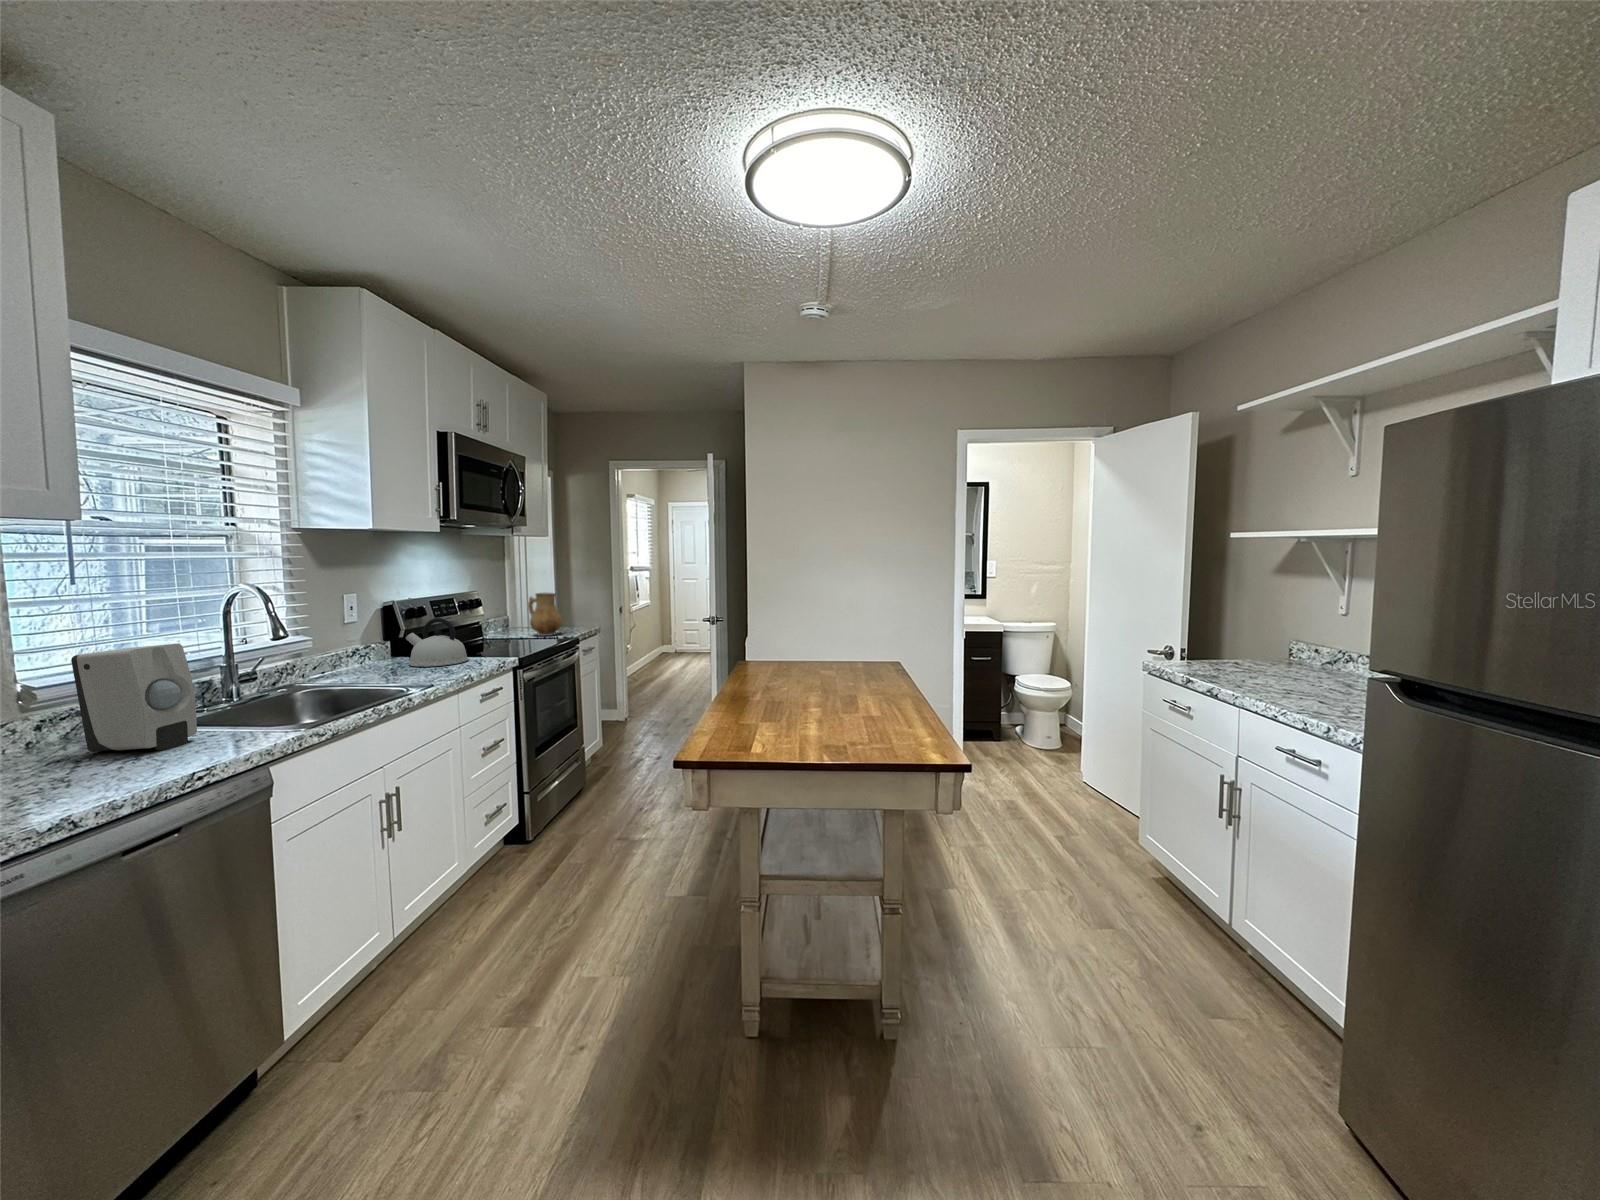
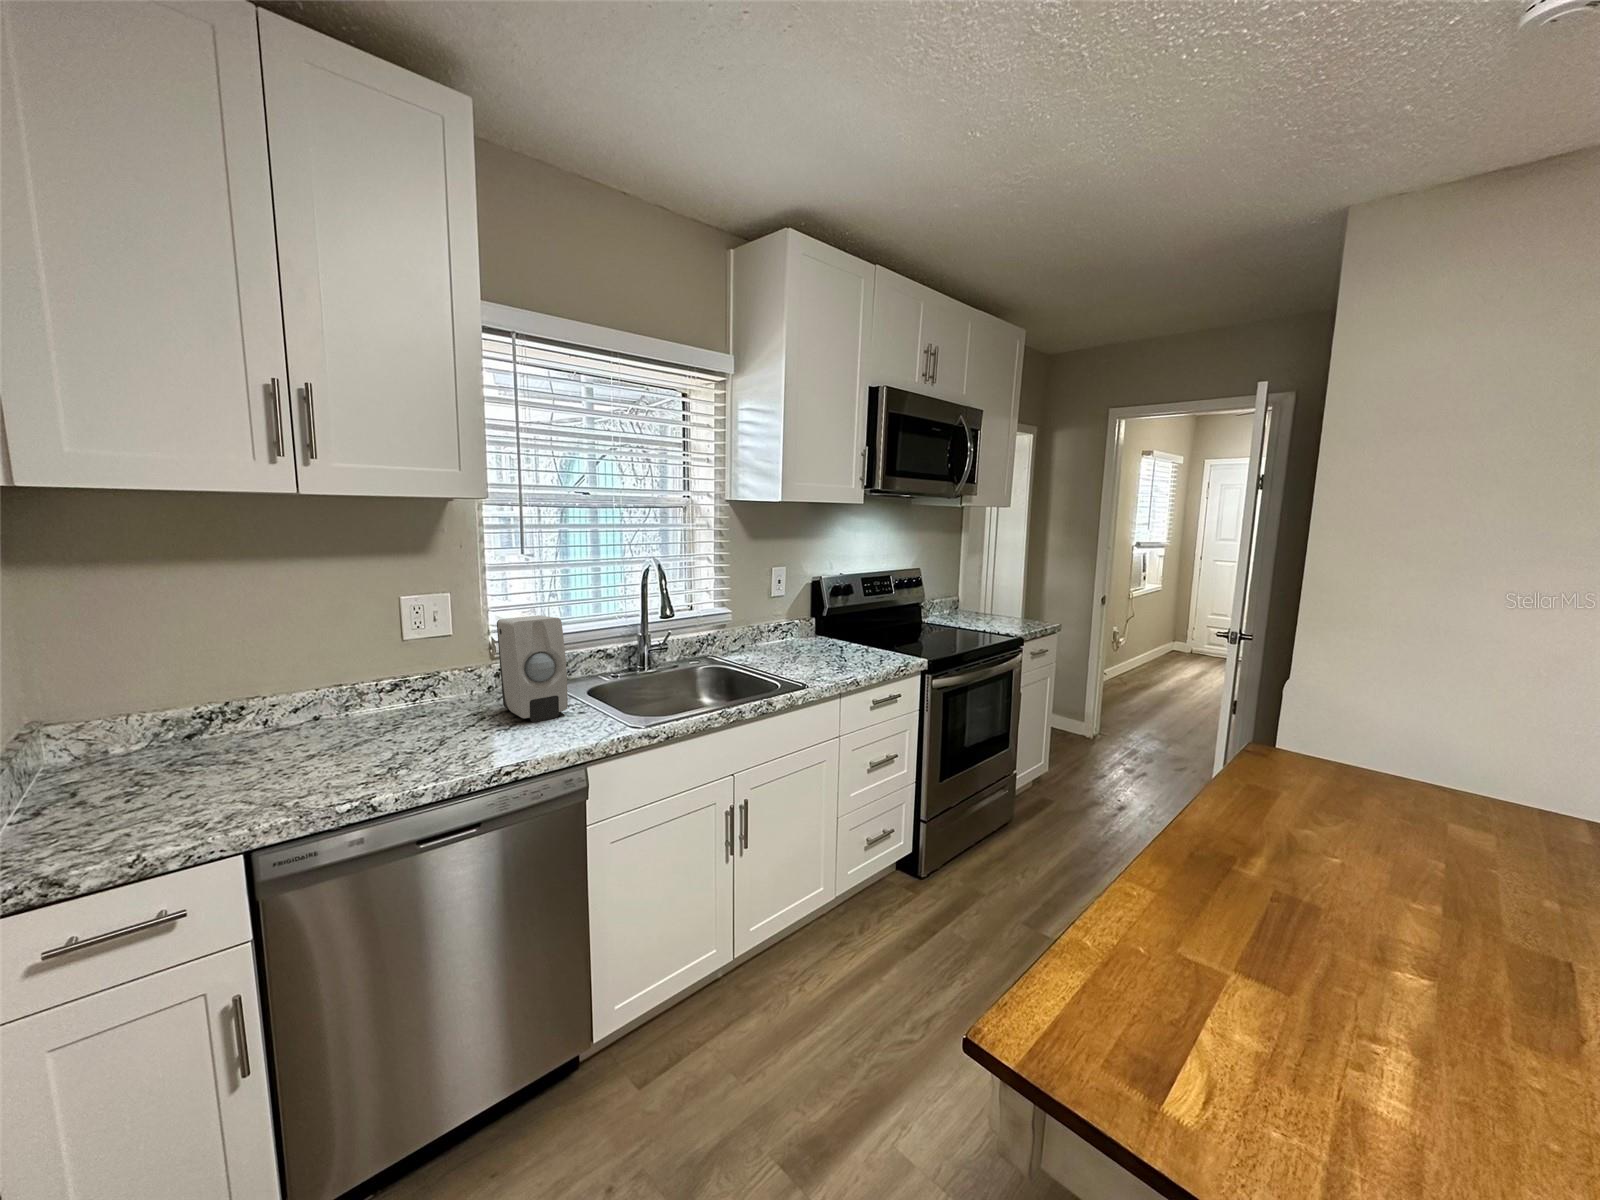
ceramic pitcher: present [528,593,562,636] -> none [971,574,1009,628]
kettle: present [406,618,468,667] -> none [818,600,877,656]

